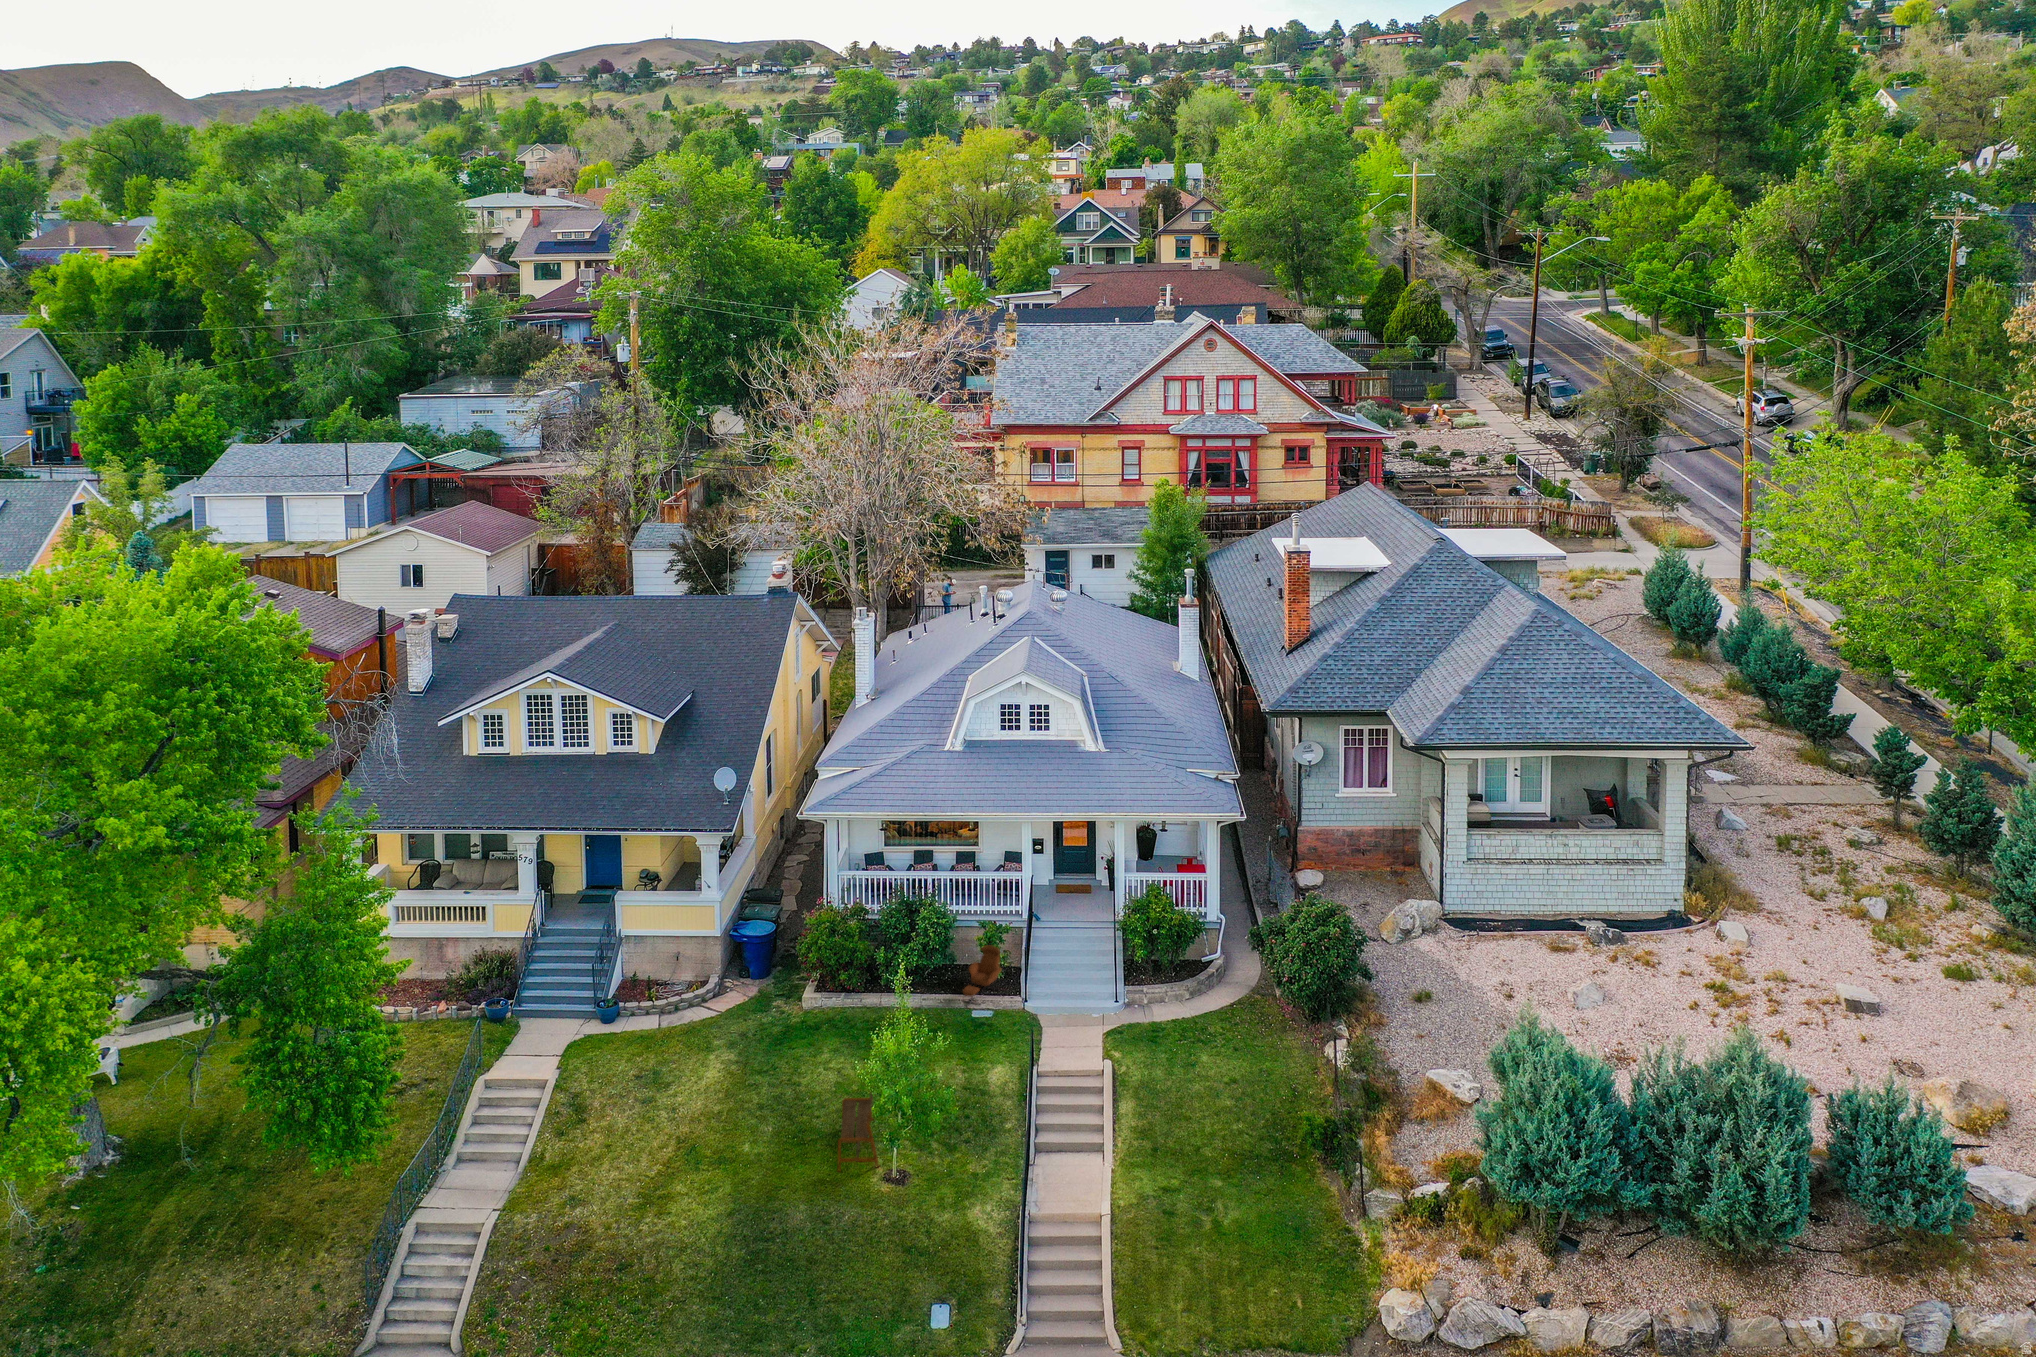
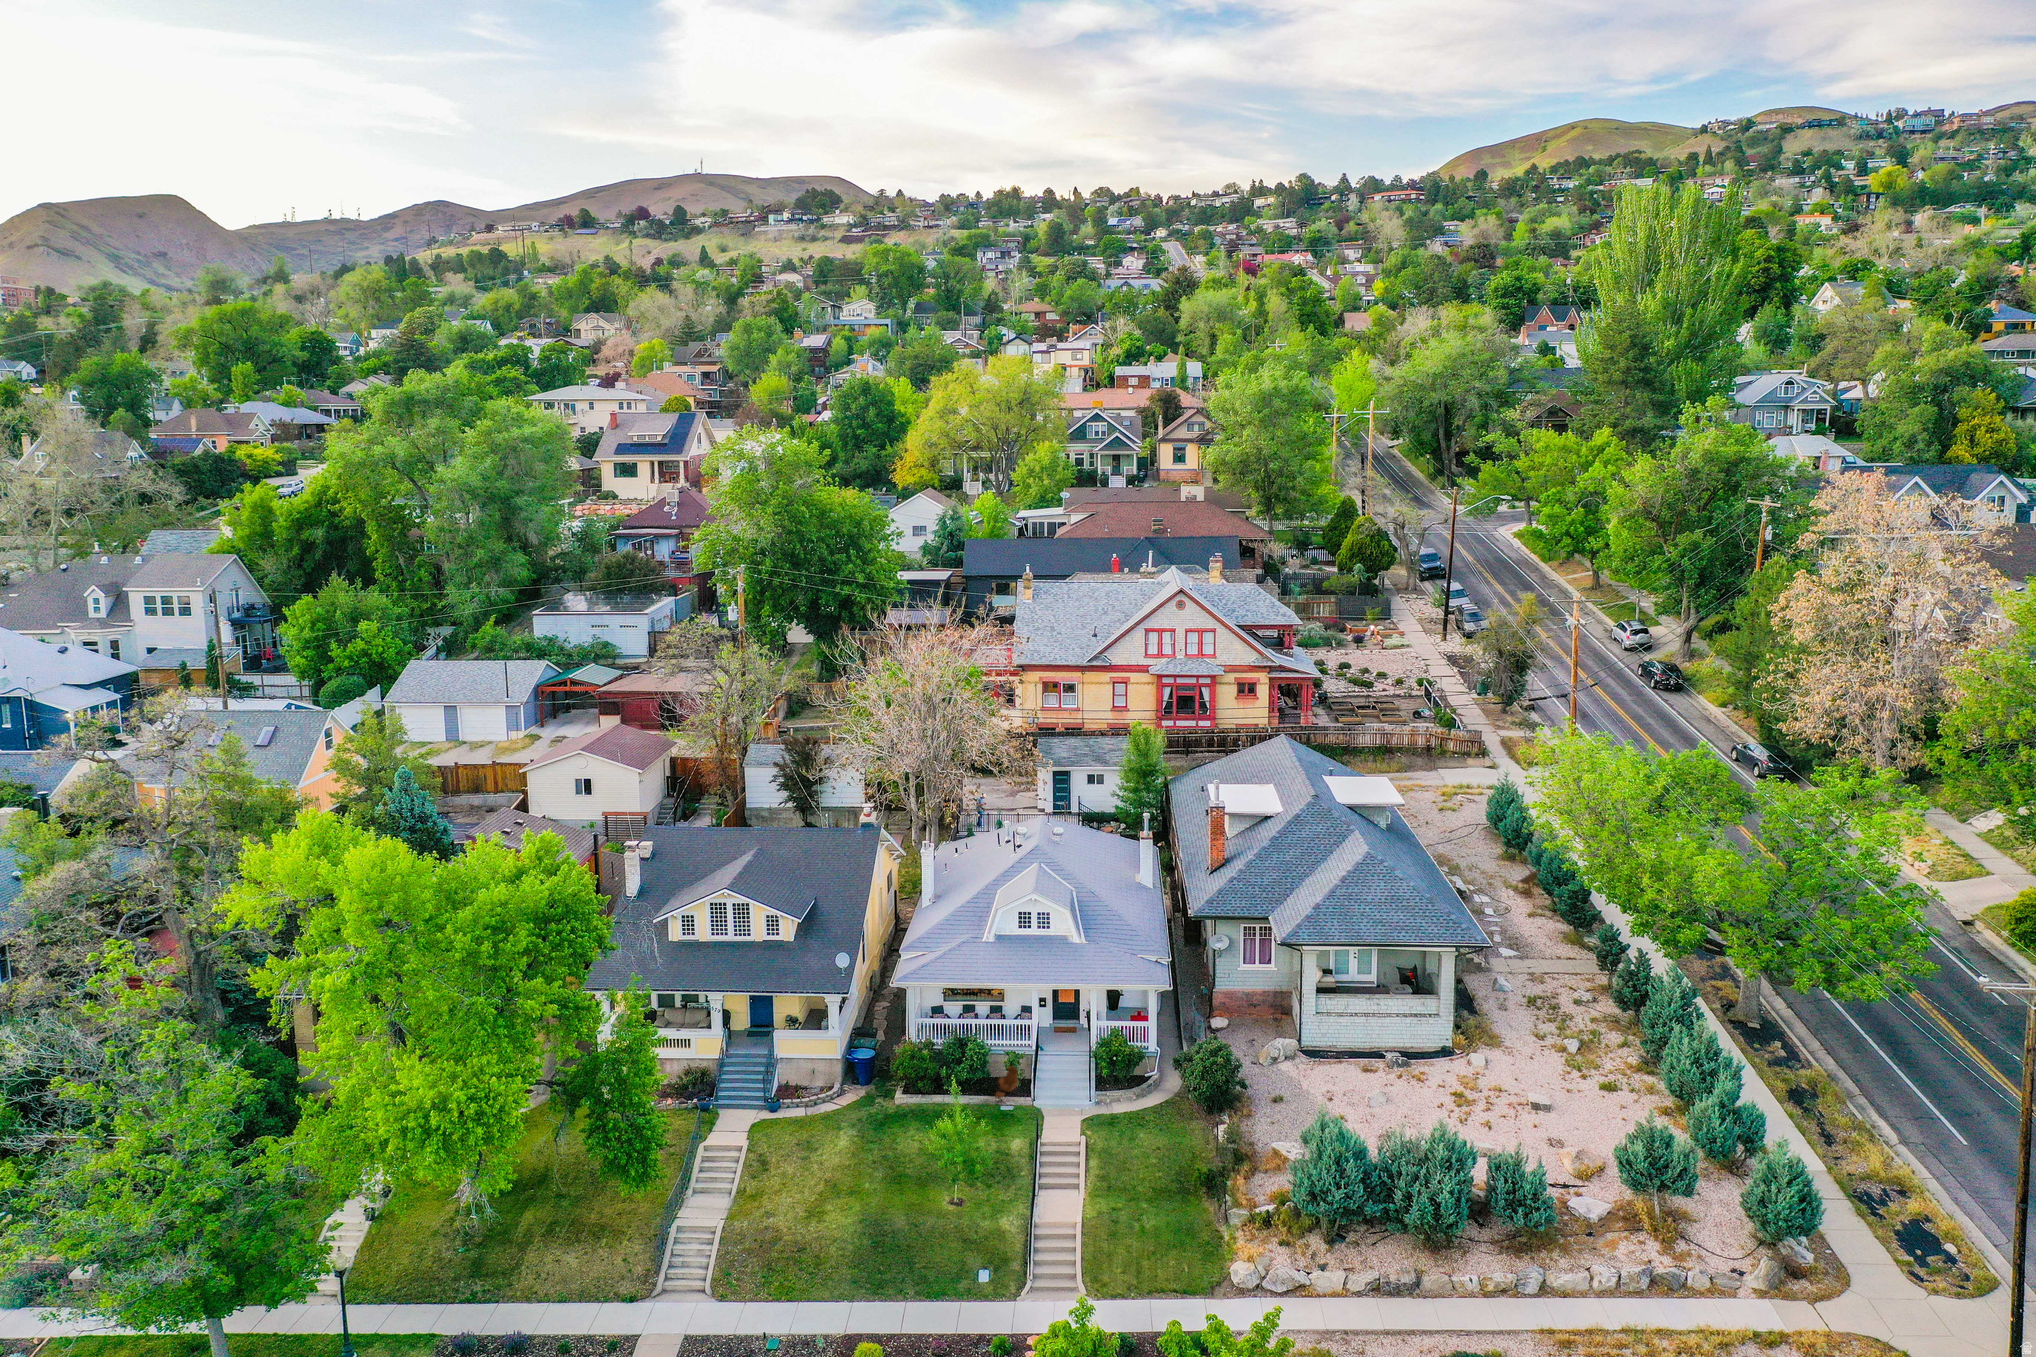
bench: present [837,1094,879,1171] -> present [1515,870,1539,897]

